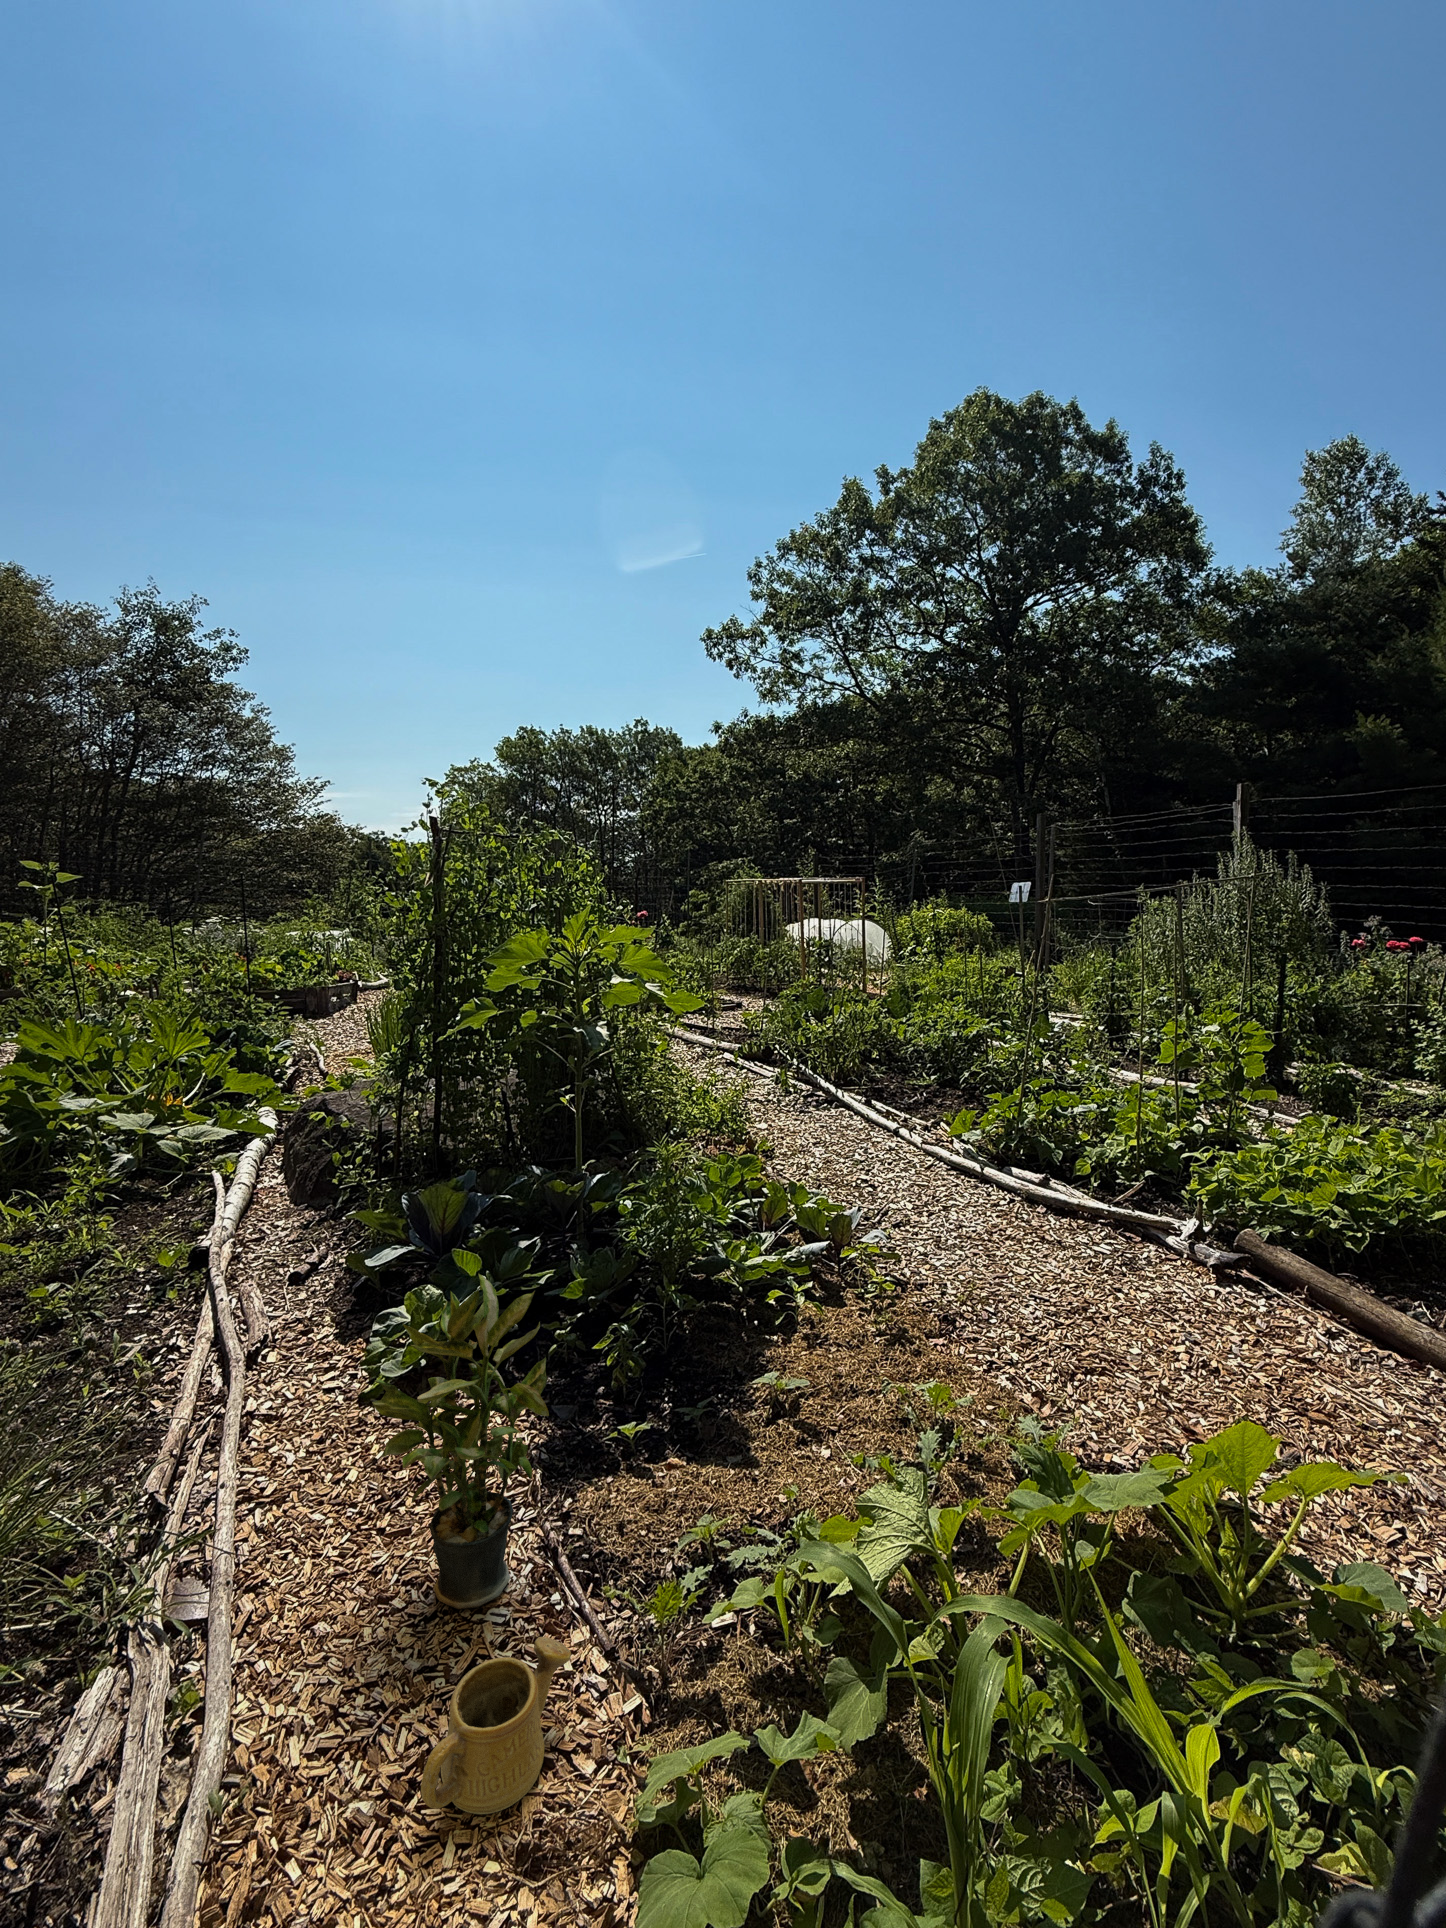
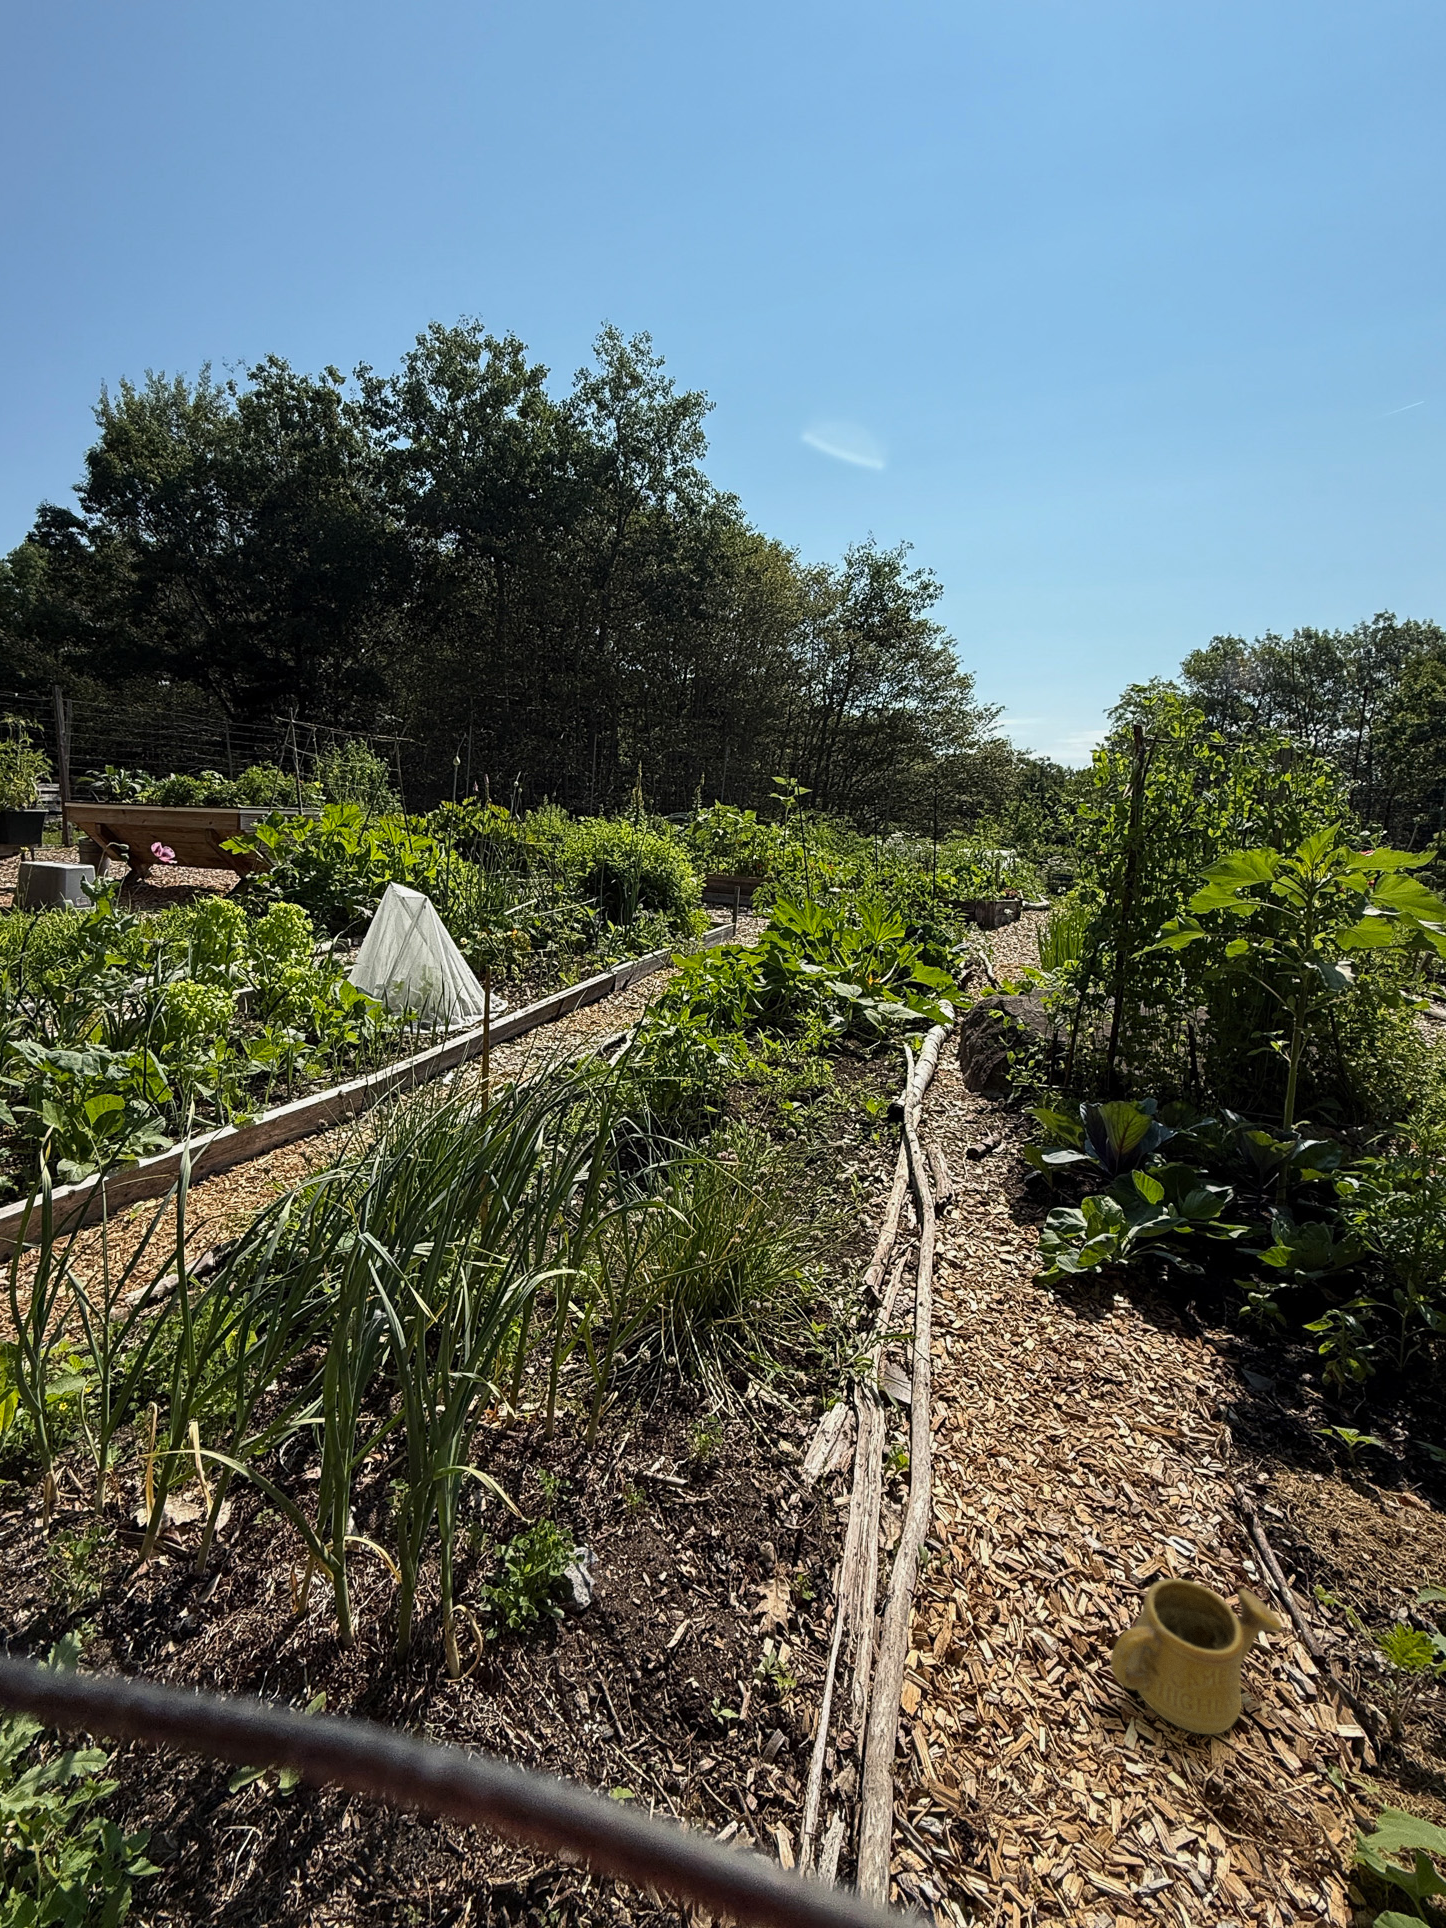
potted plant: present [372,1274,549,1609] -> none [1077,1193,1273,1526]

